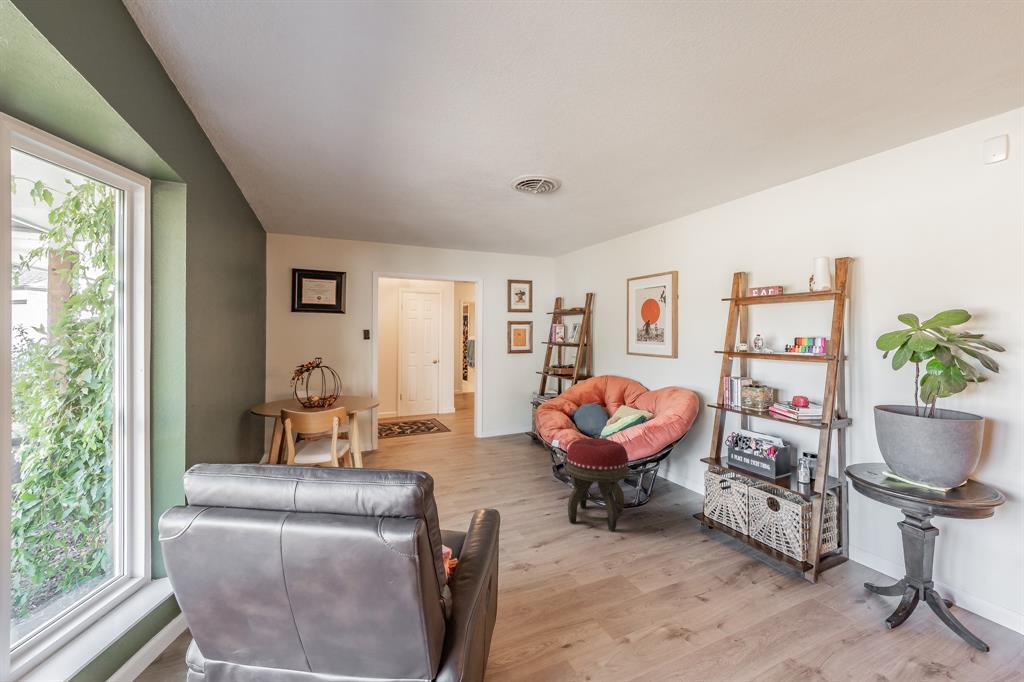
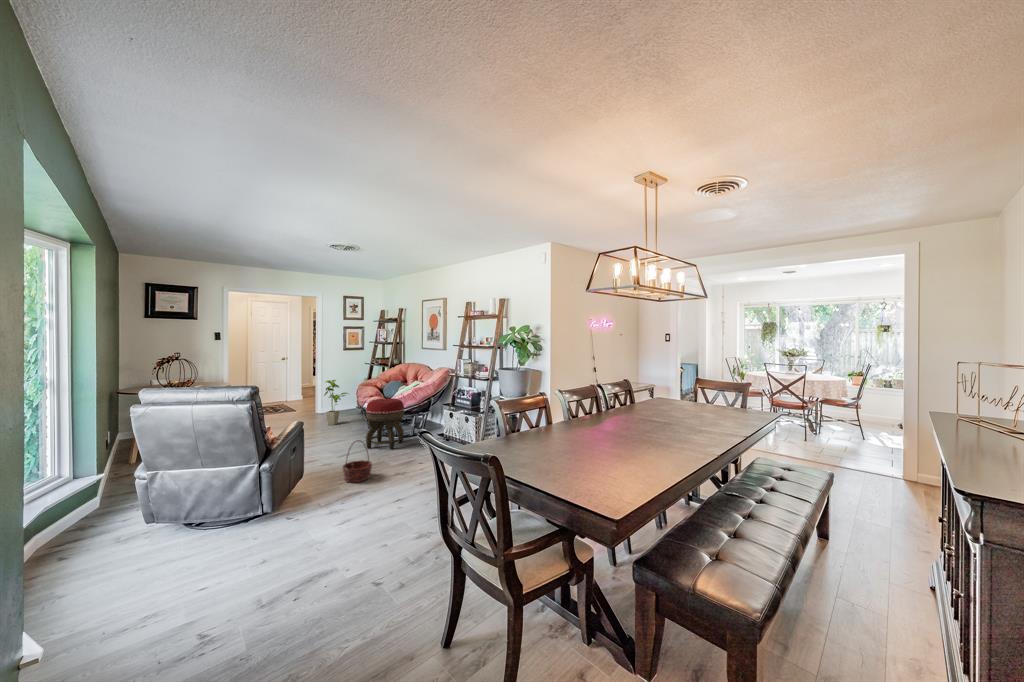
house plant: none [490,396,524,460] -> present [324,380,348,425]
basket: none [559,545,617,638] -> present [343,440,372,482]

